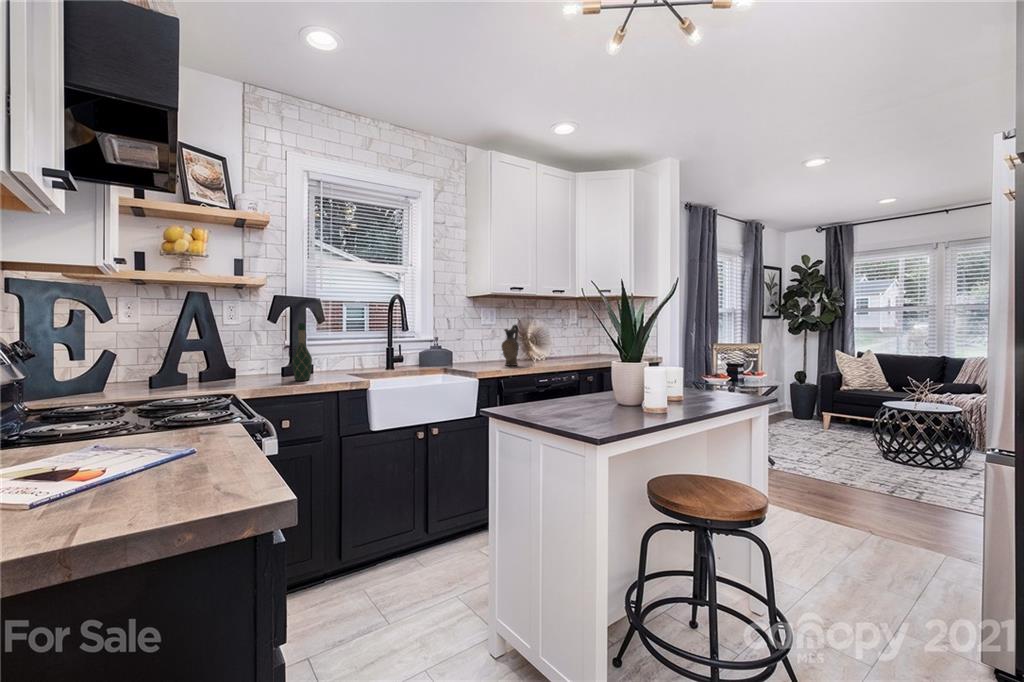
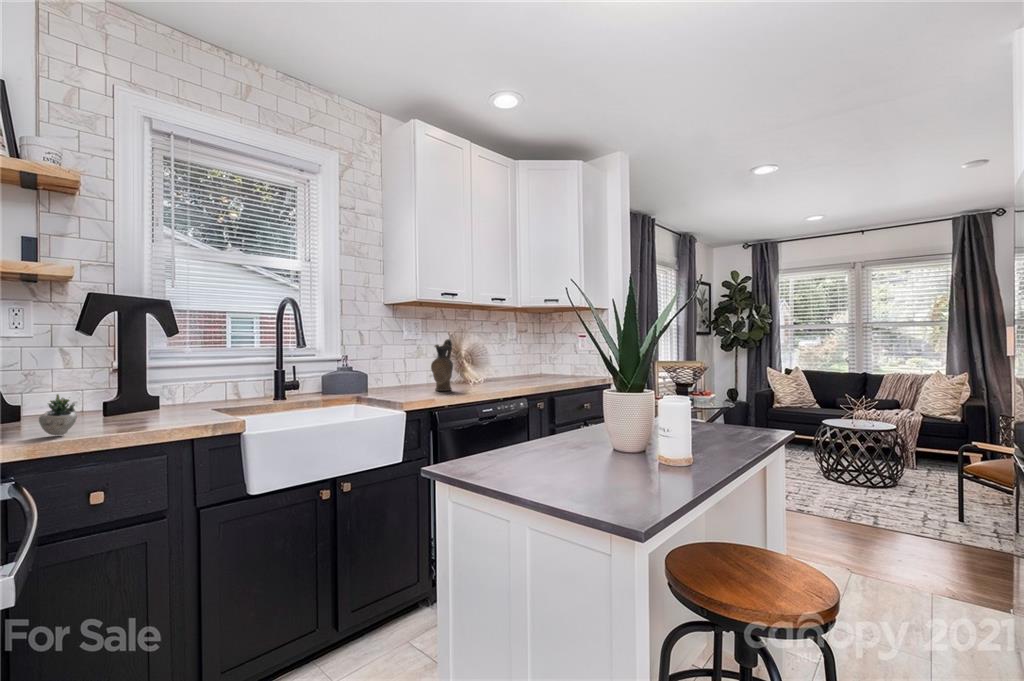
wine bottle: present [292,323,312,381] -> none [117,335,152,423]
succulent plant: none [254,357,292,386] -> present [39,388,112,435]

